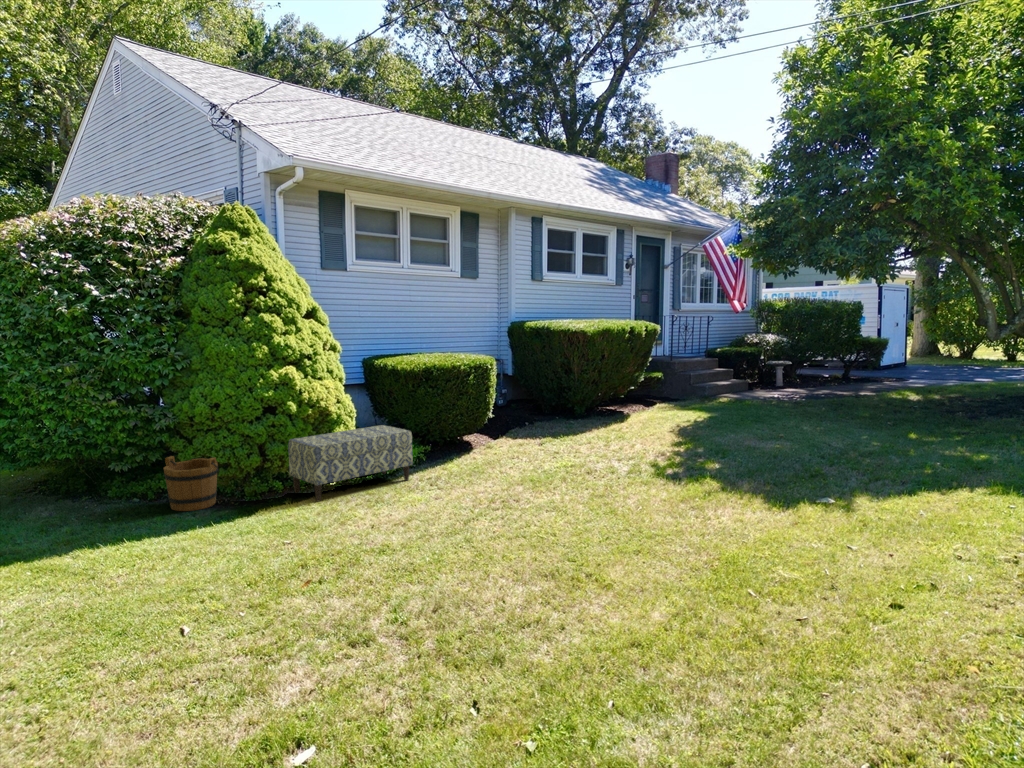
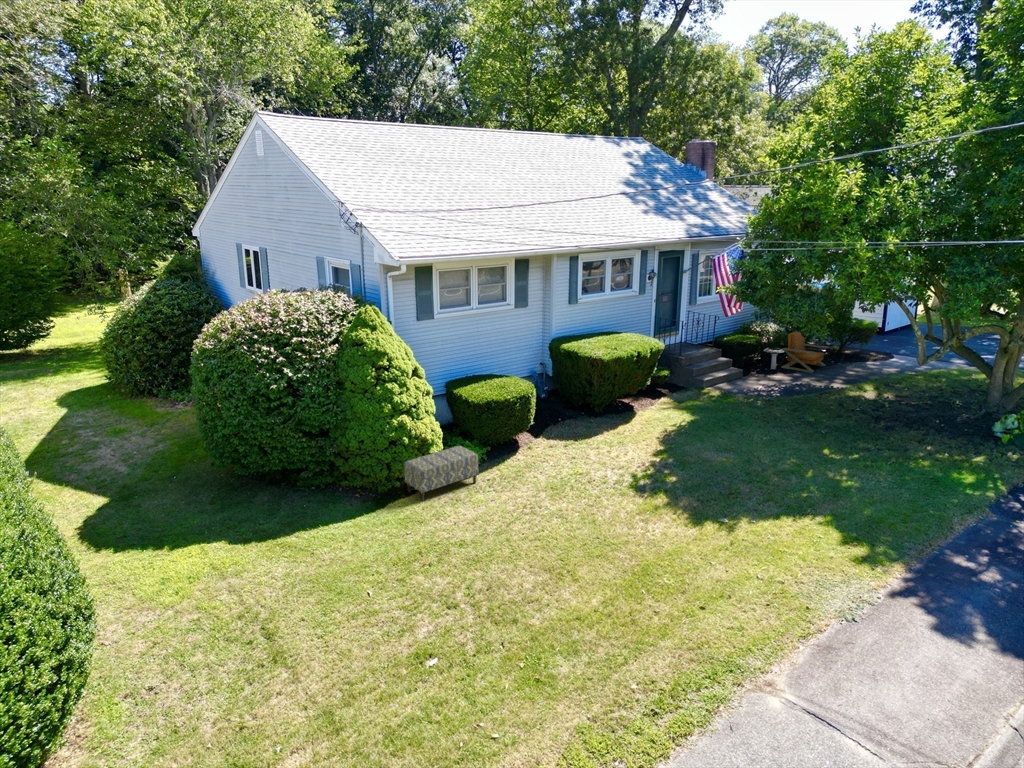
lounge chair: none [785,341,835,387] -> present [782,330,827,372]
bucket: present [164,456,219,511] -> none [336,472,366,506]

